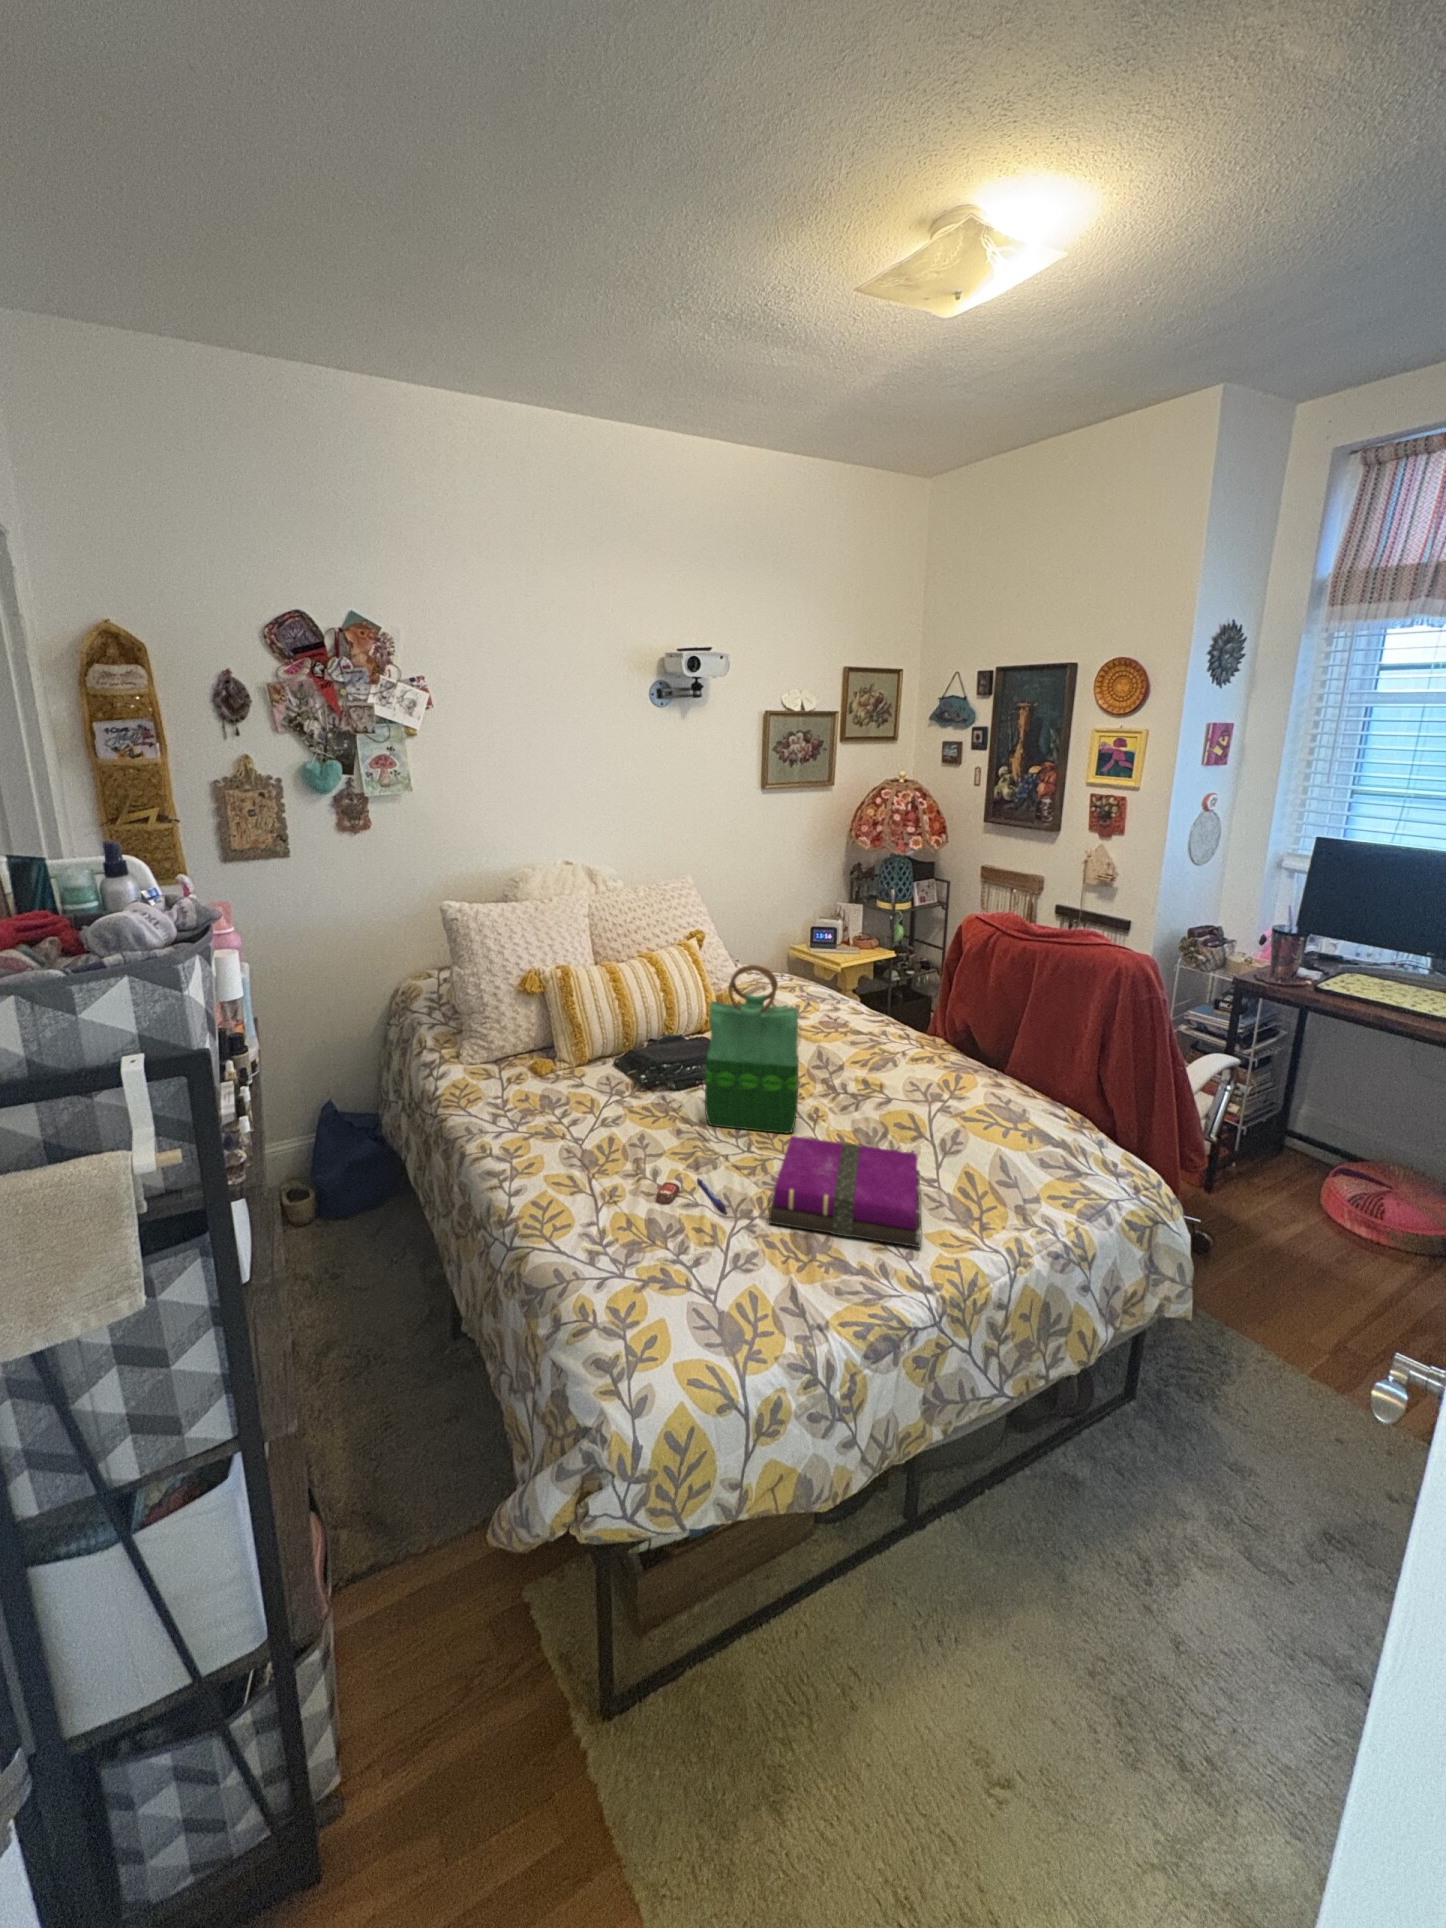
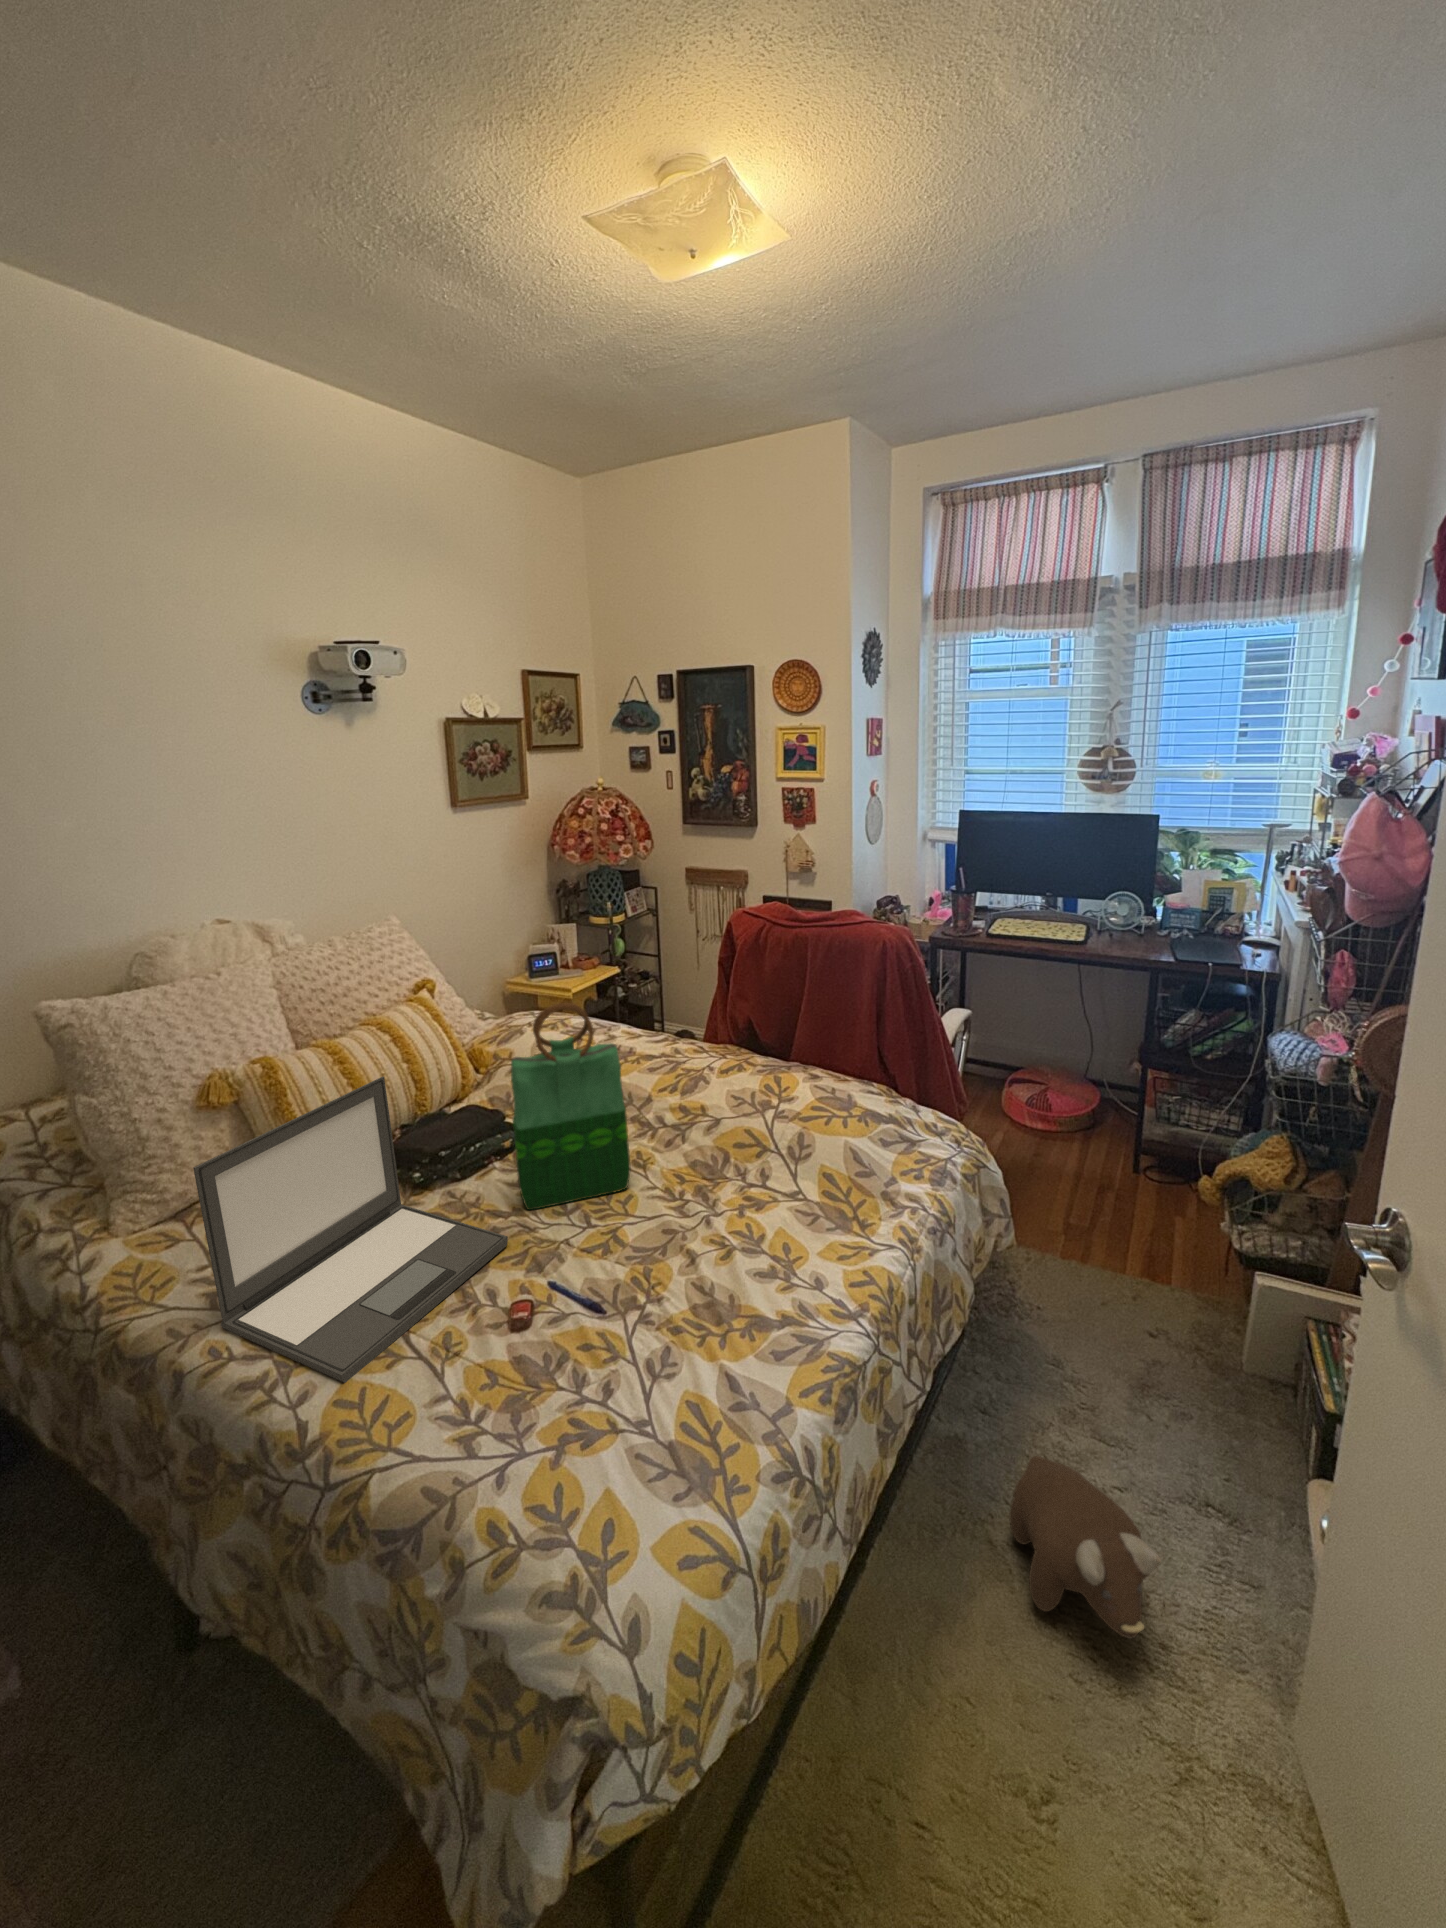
laptop: none [487,995,682,1192] -> present [193,1077,508,1383]
notebook: present [769,1136,921,1247] -> none [641,1169,827,1305]
plush toy: none [1081,1526,1227,1729] -> present [1010,1456,1161,1638]

